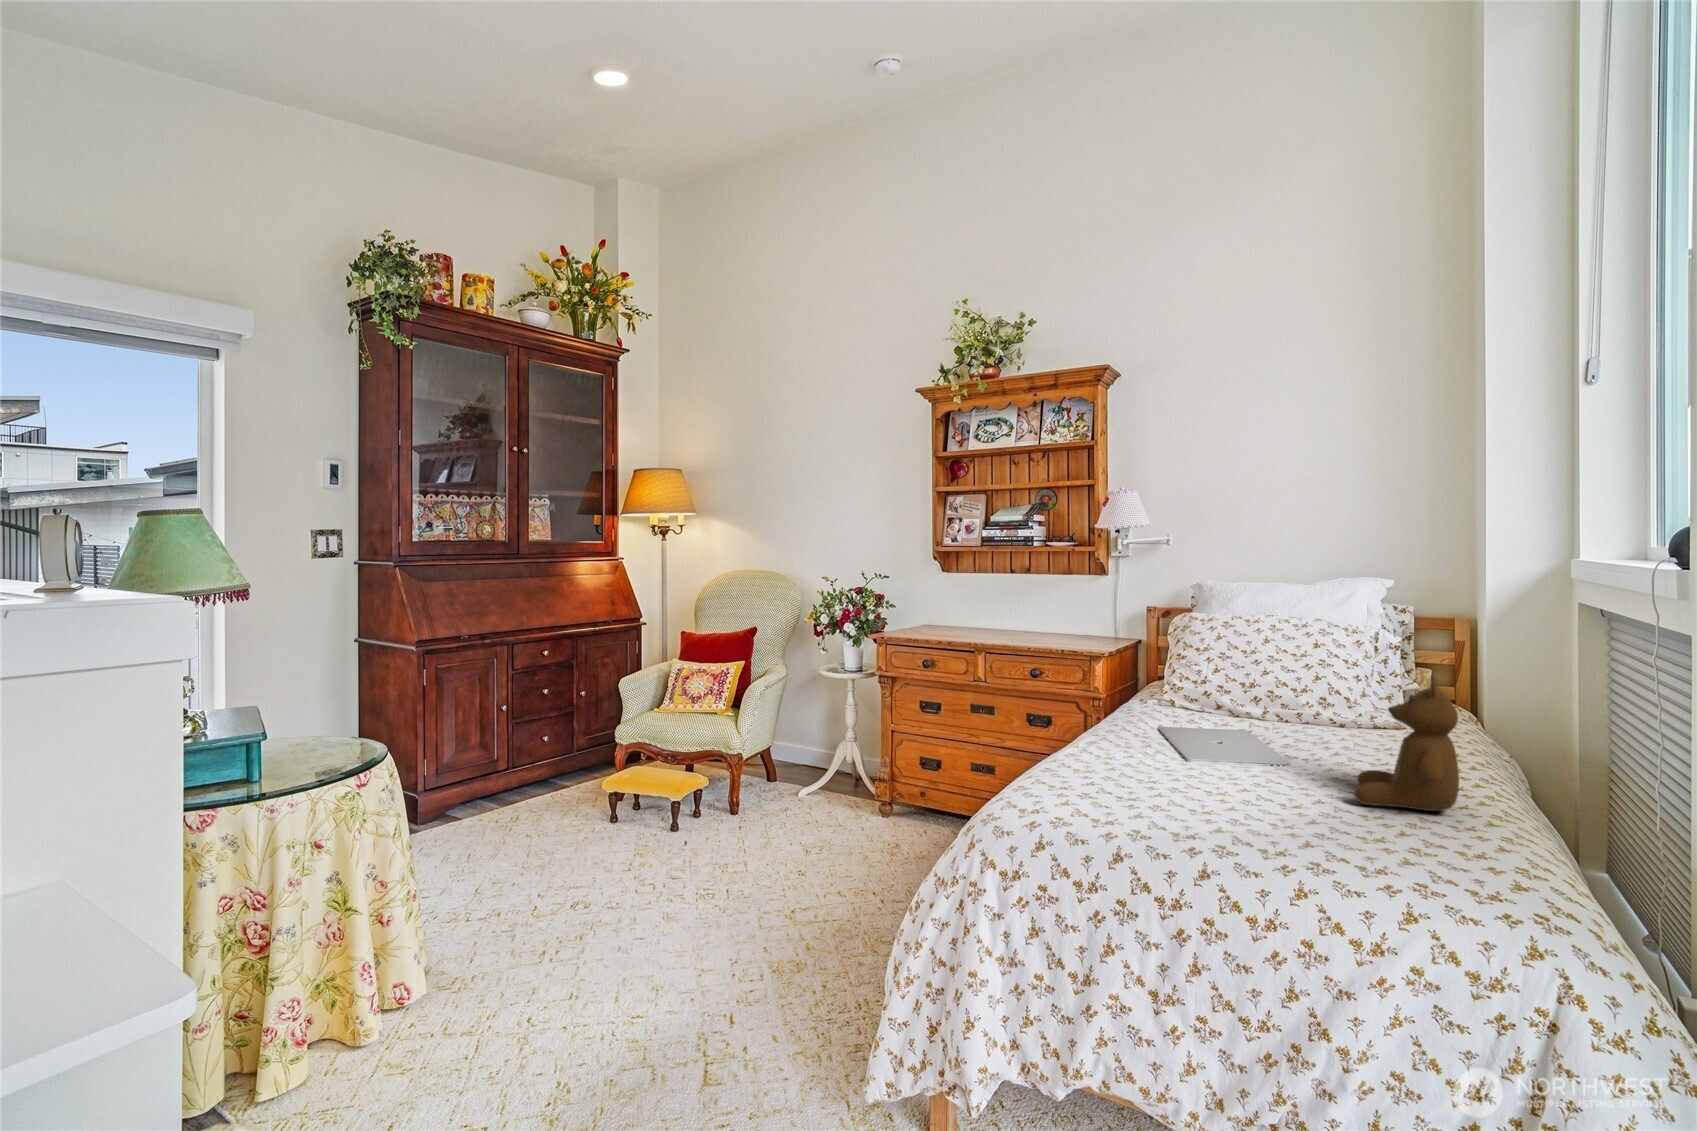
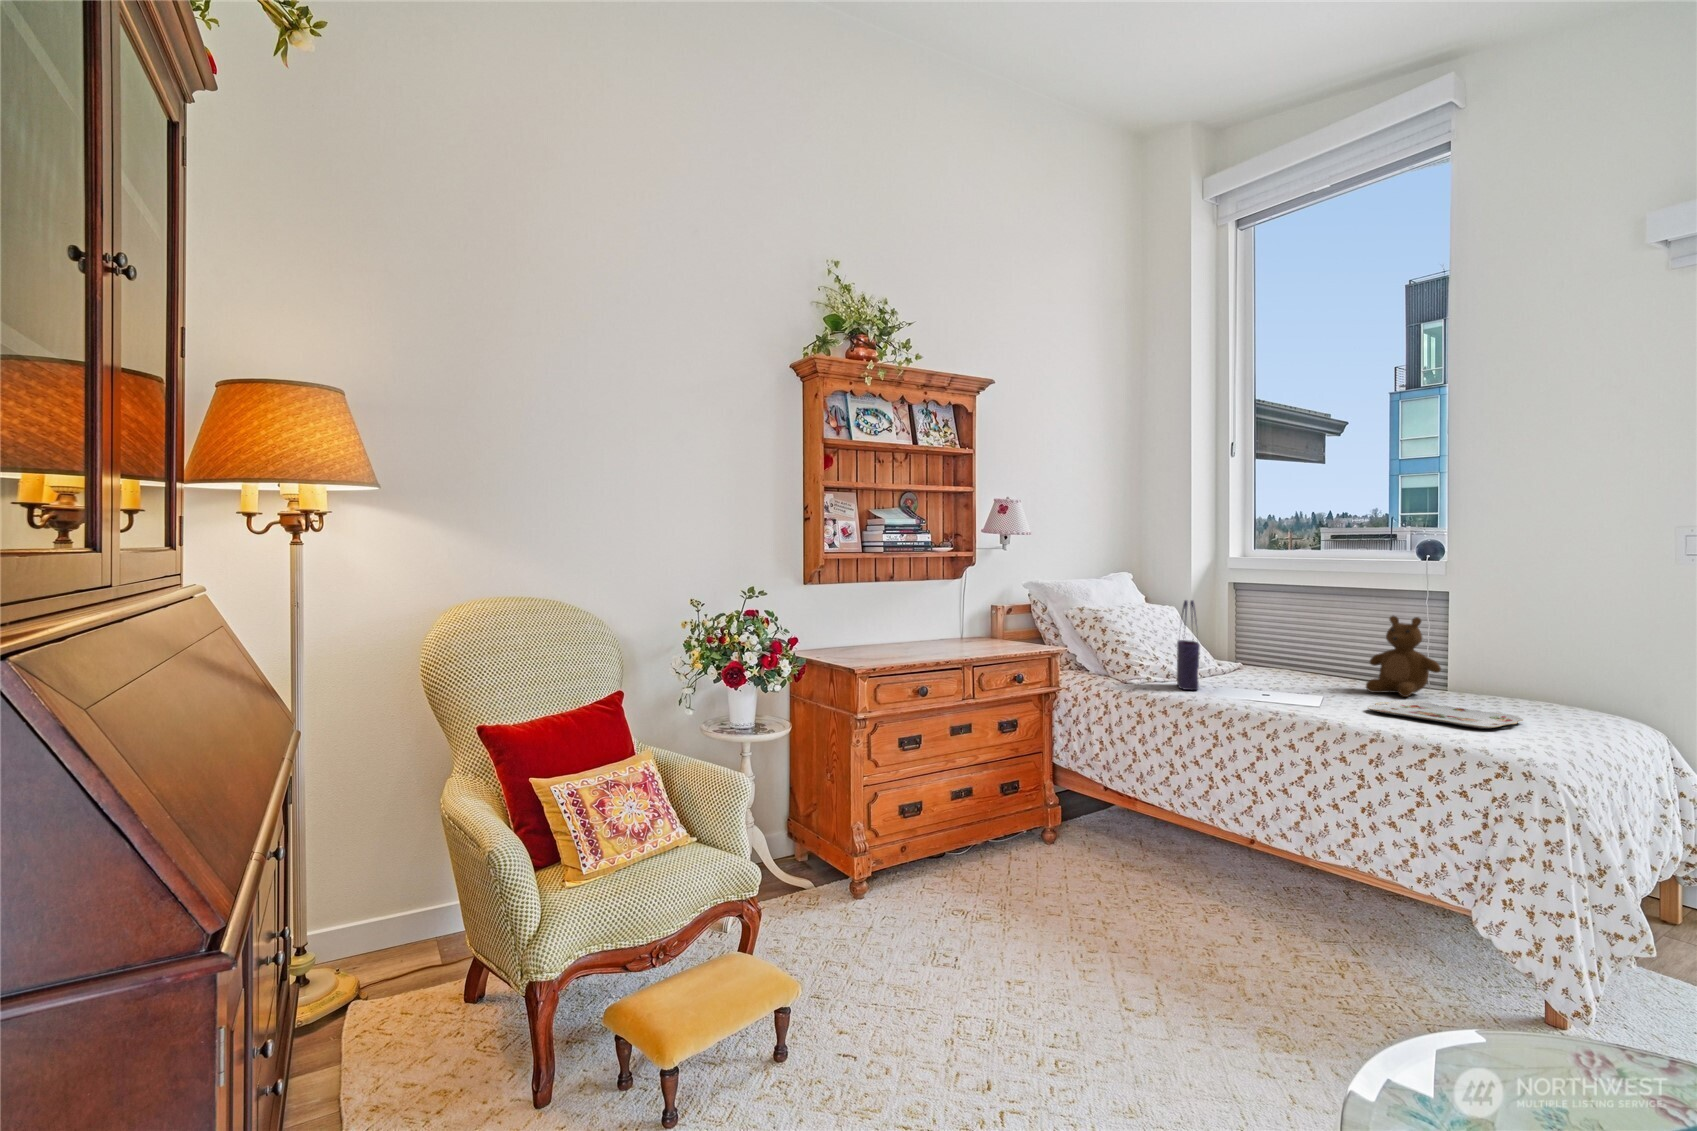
tote bag: none [1149,614,1199,724] -> present [1177,600,1200,690]
serving tray: none [1123,776,1293,846] -> present [1367,701,1523,729]

